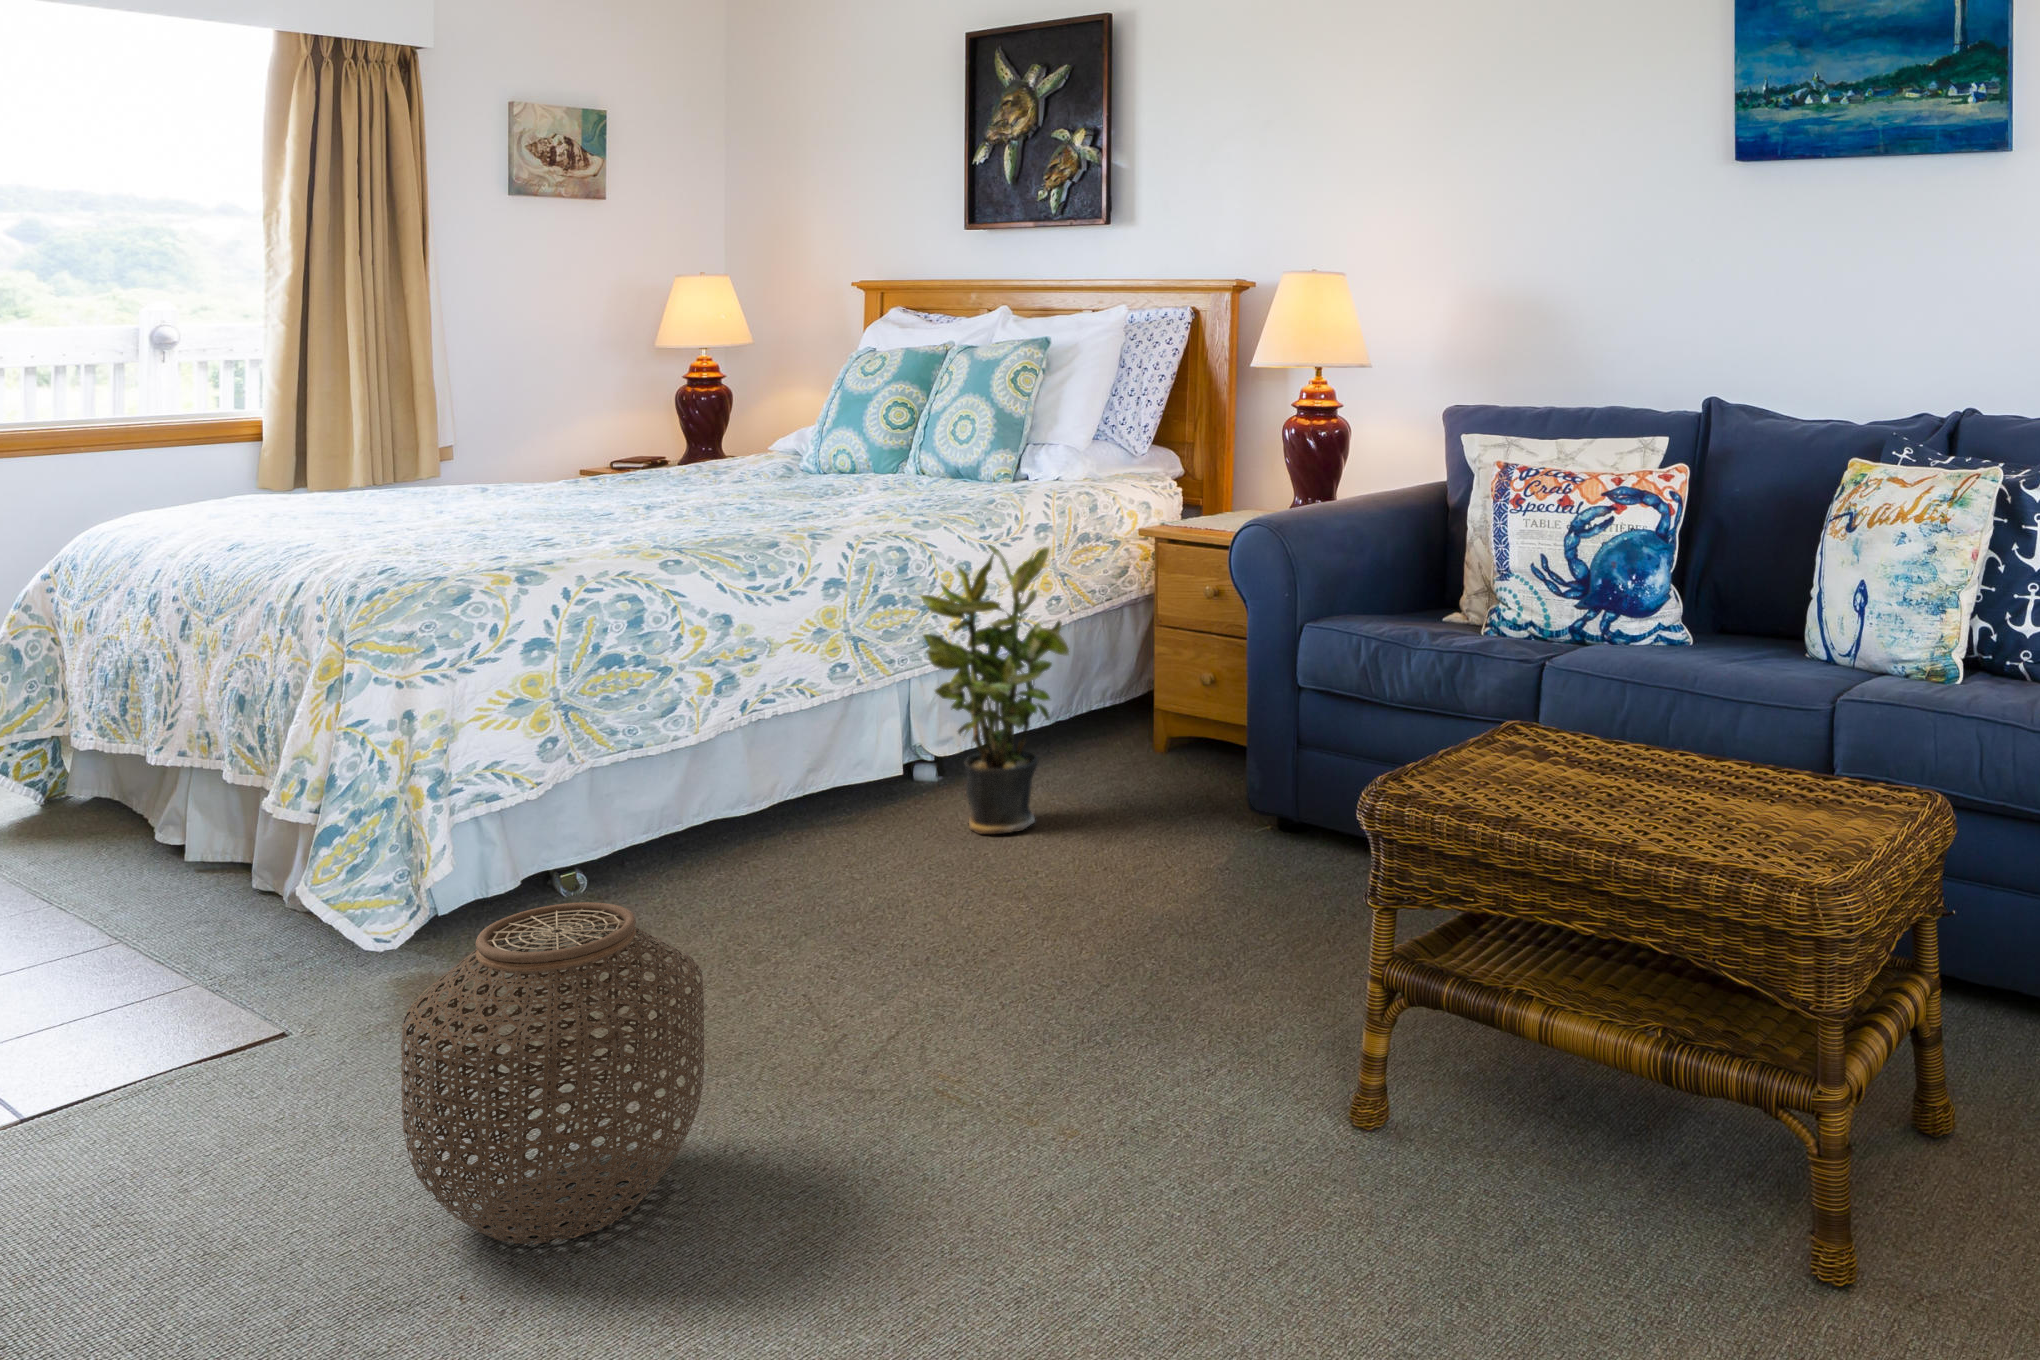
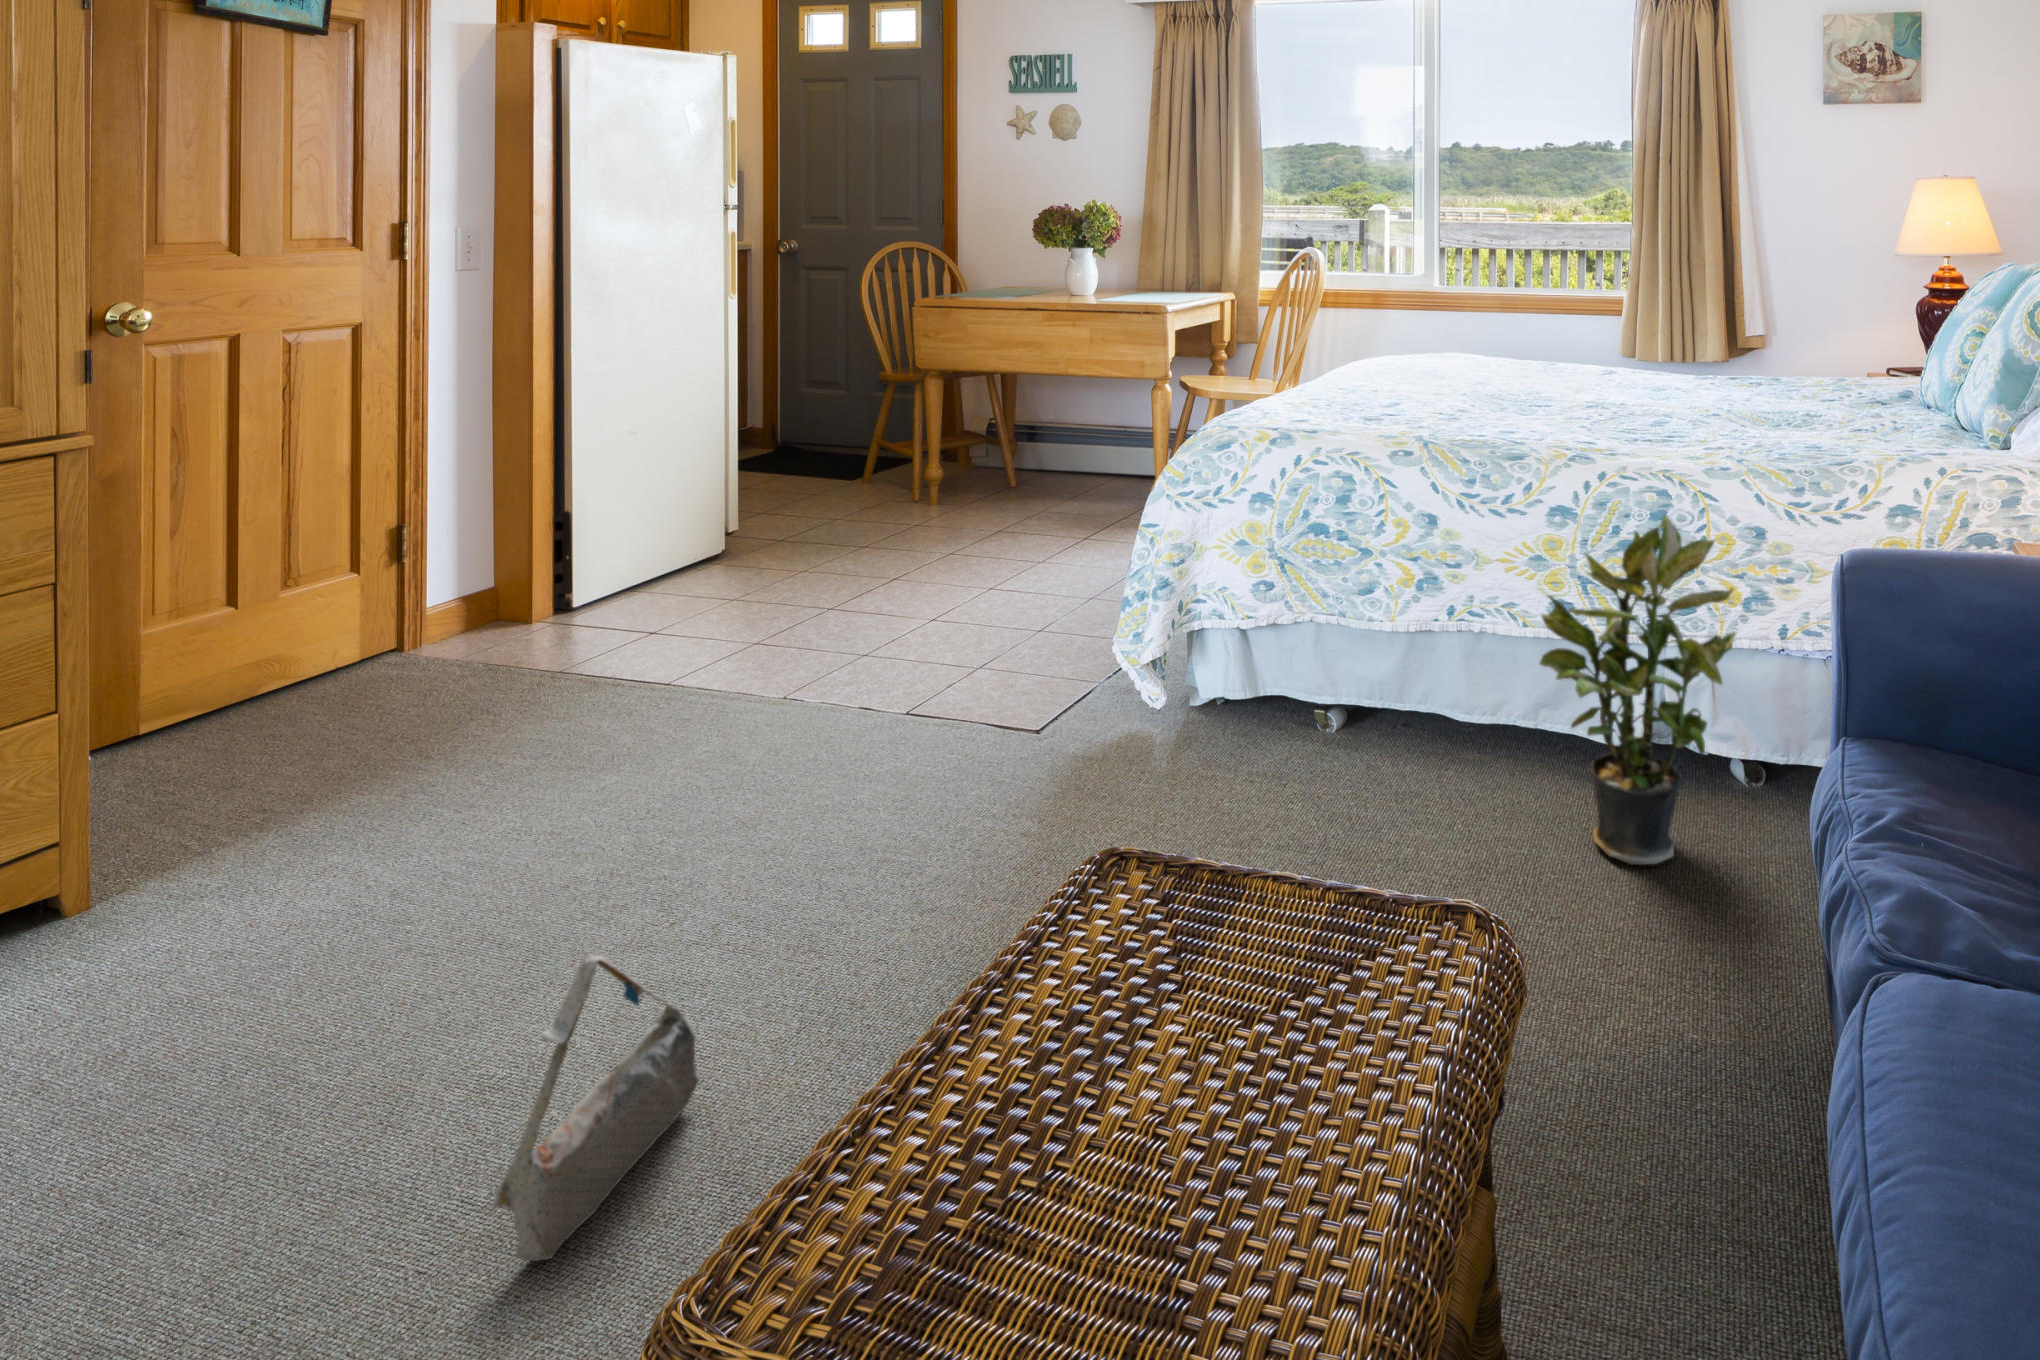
woven basket: present [401,902,704,1244] -> none [644,687,870,939]
bag: none [894,996,1085,1277] -> present [491,954,700,1261]

